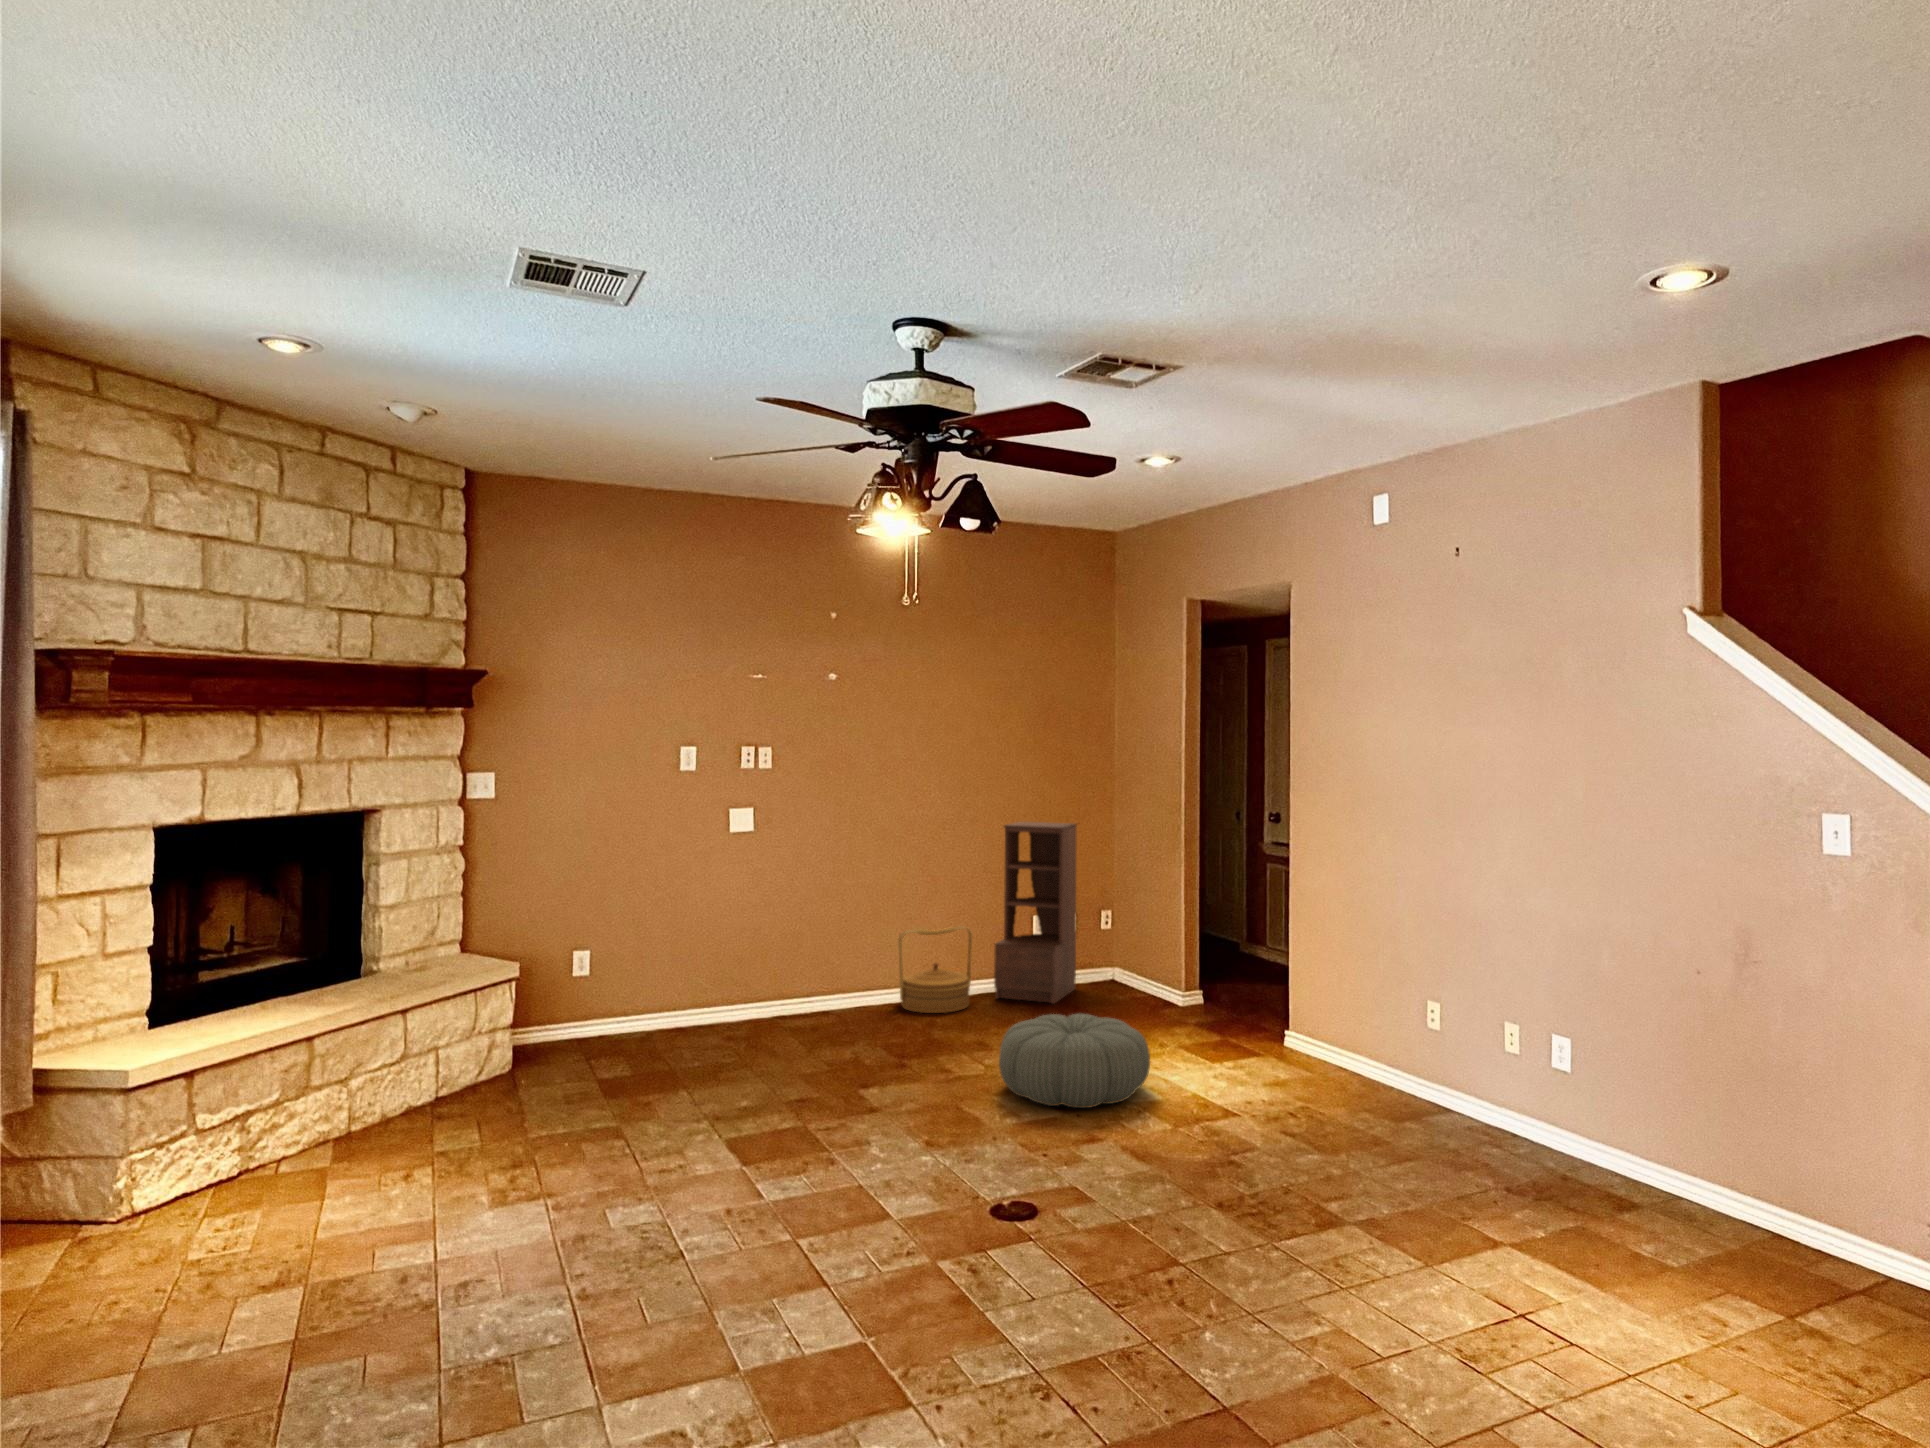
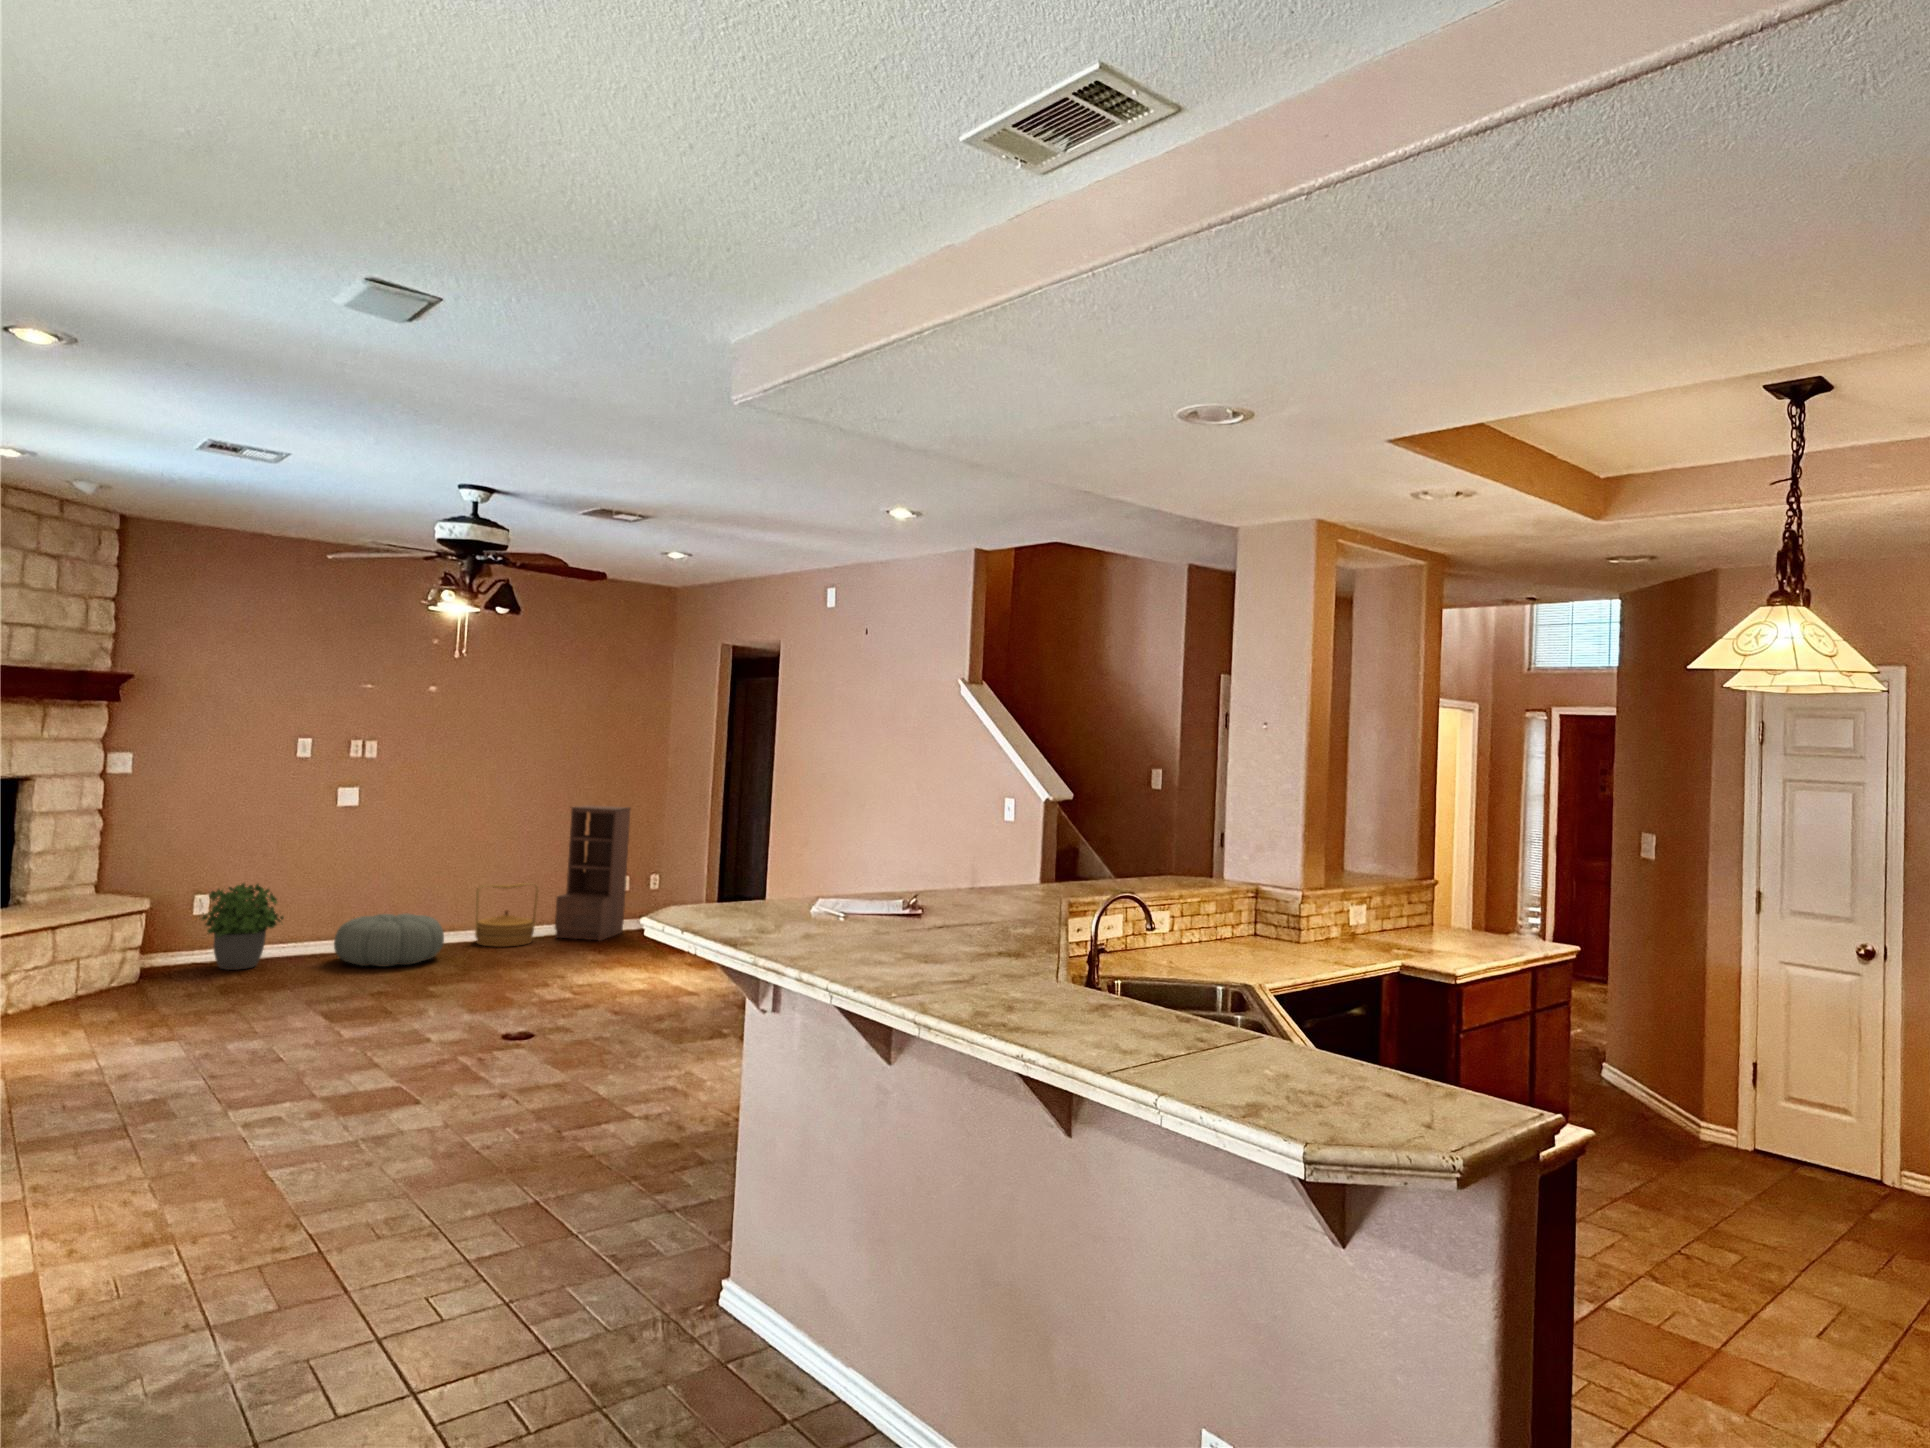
potted plant: none [580,936,676,1051] -> present [202,883,284,970]
pouf: present [999,1014,1150,1108] -> present [334,913,444,967]

